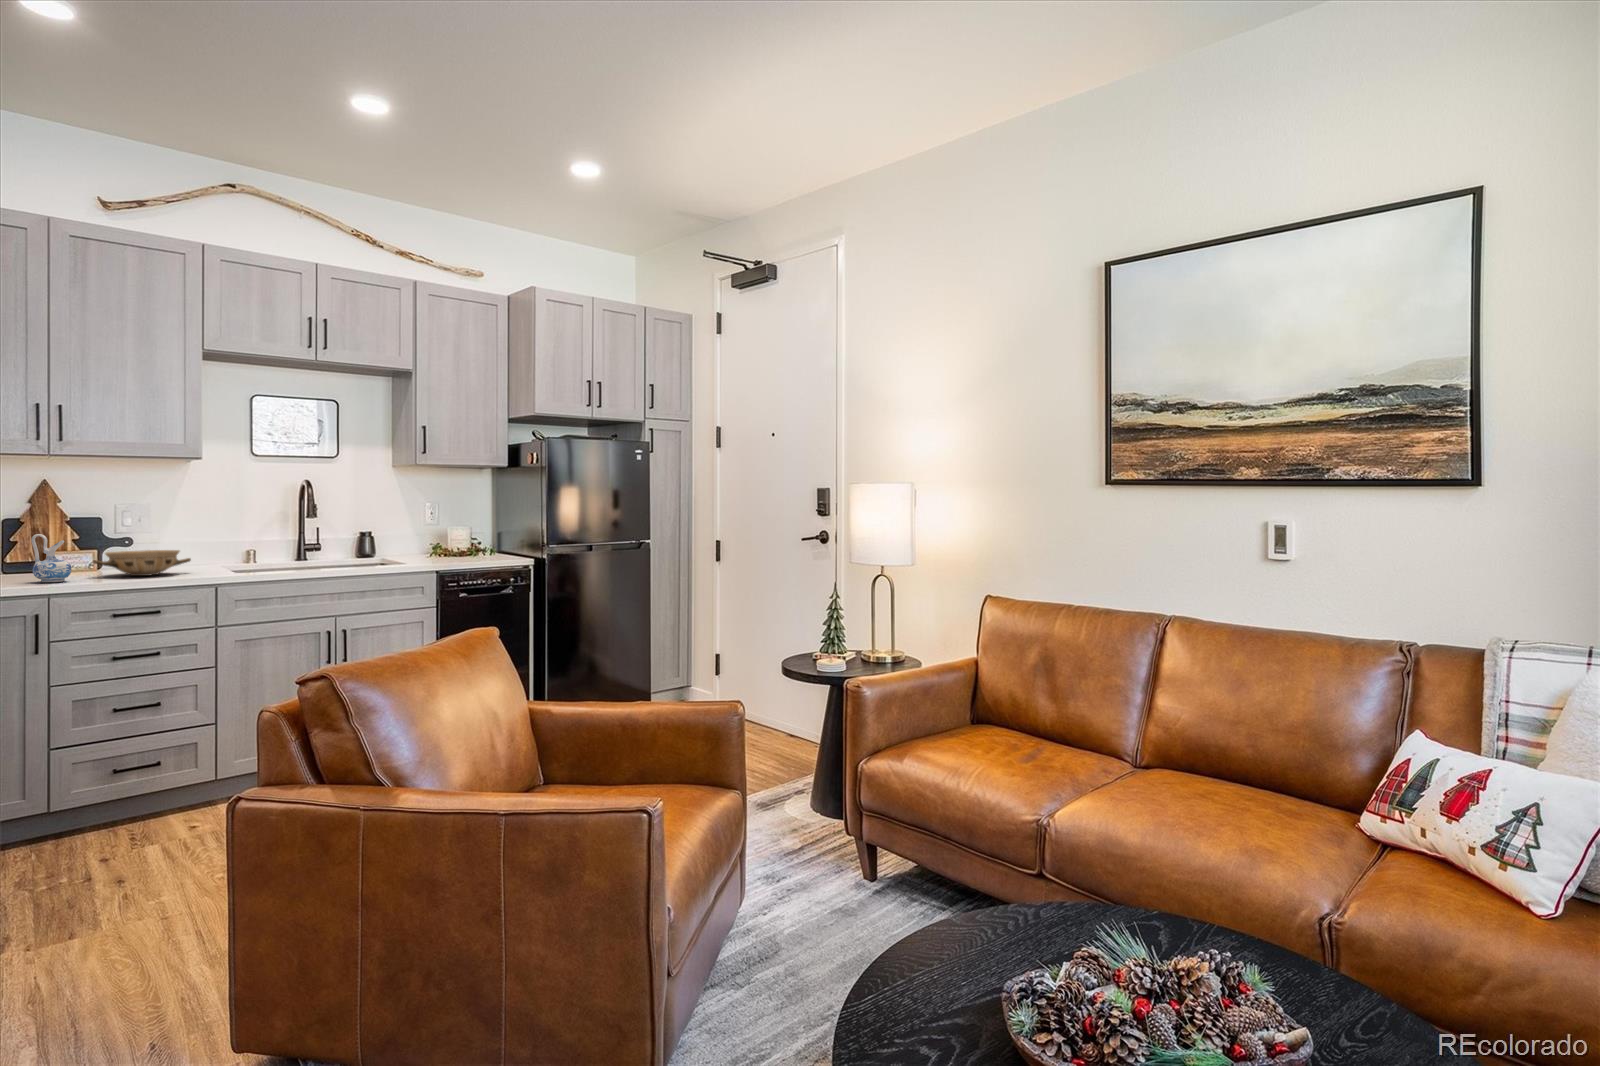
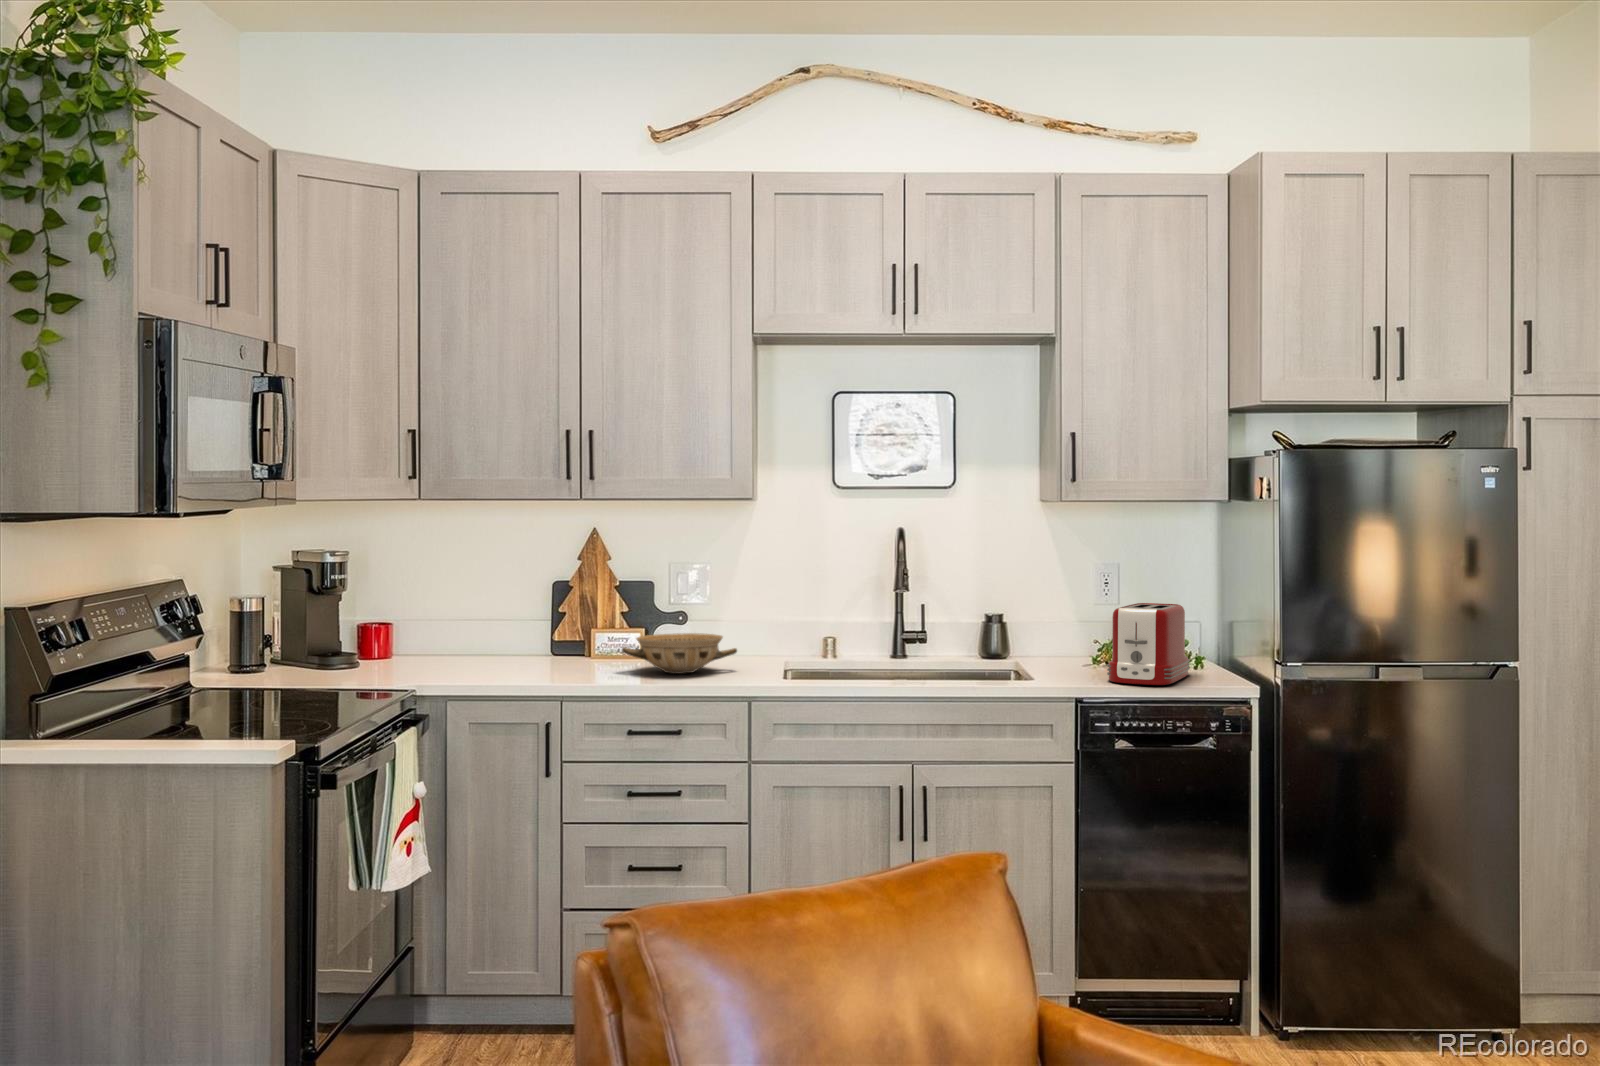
toaster: none [445,525,487,565] -> present [1107,603,1190,685]
ceramic pitcher: present [32,534,71,582] -> none [552,610,593,678]

